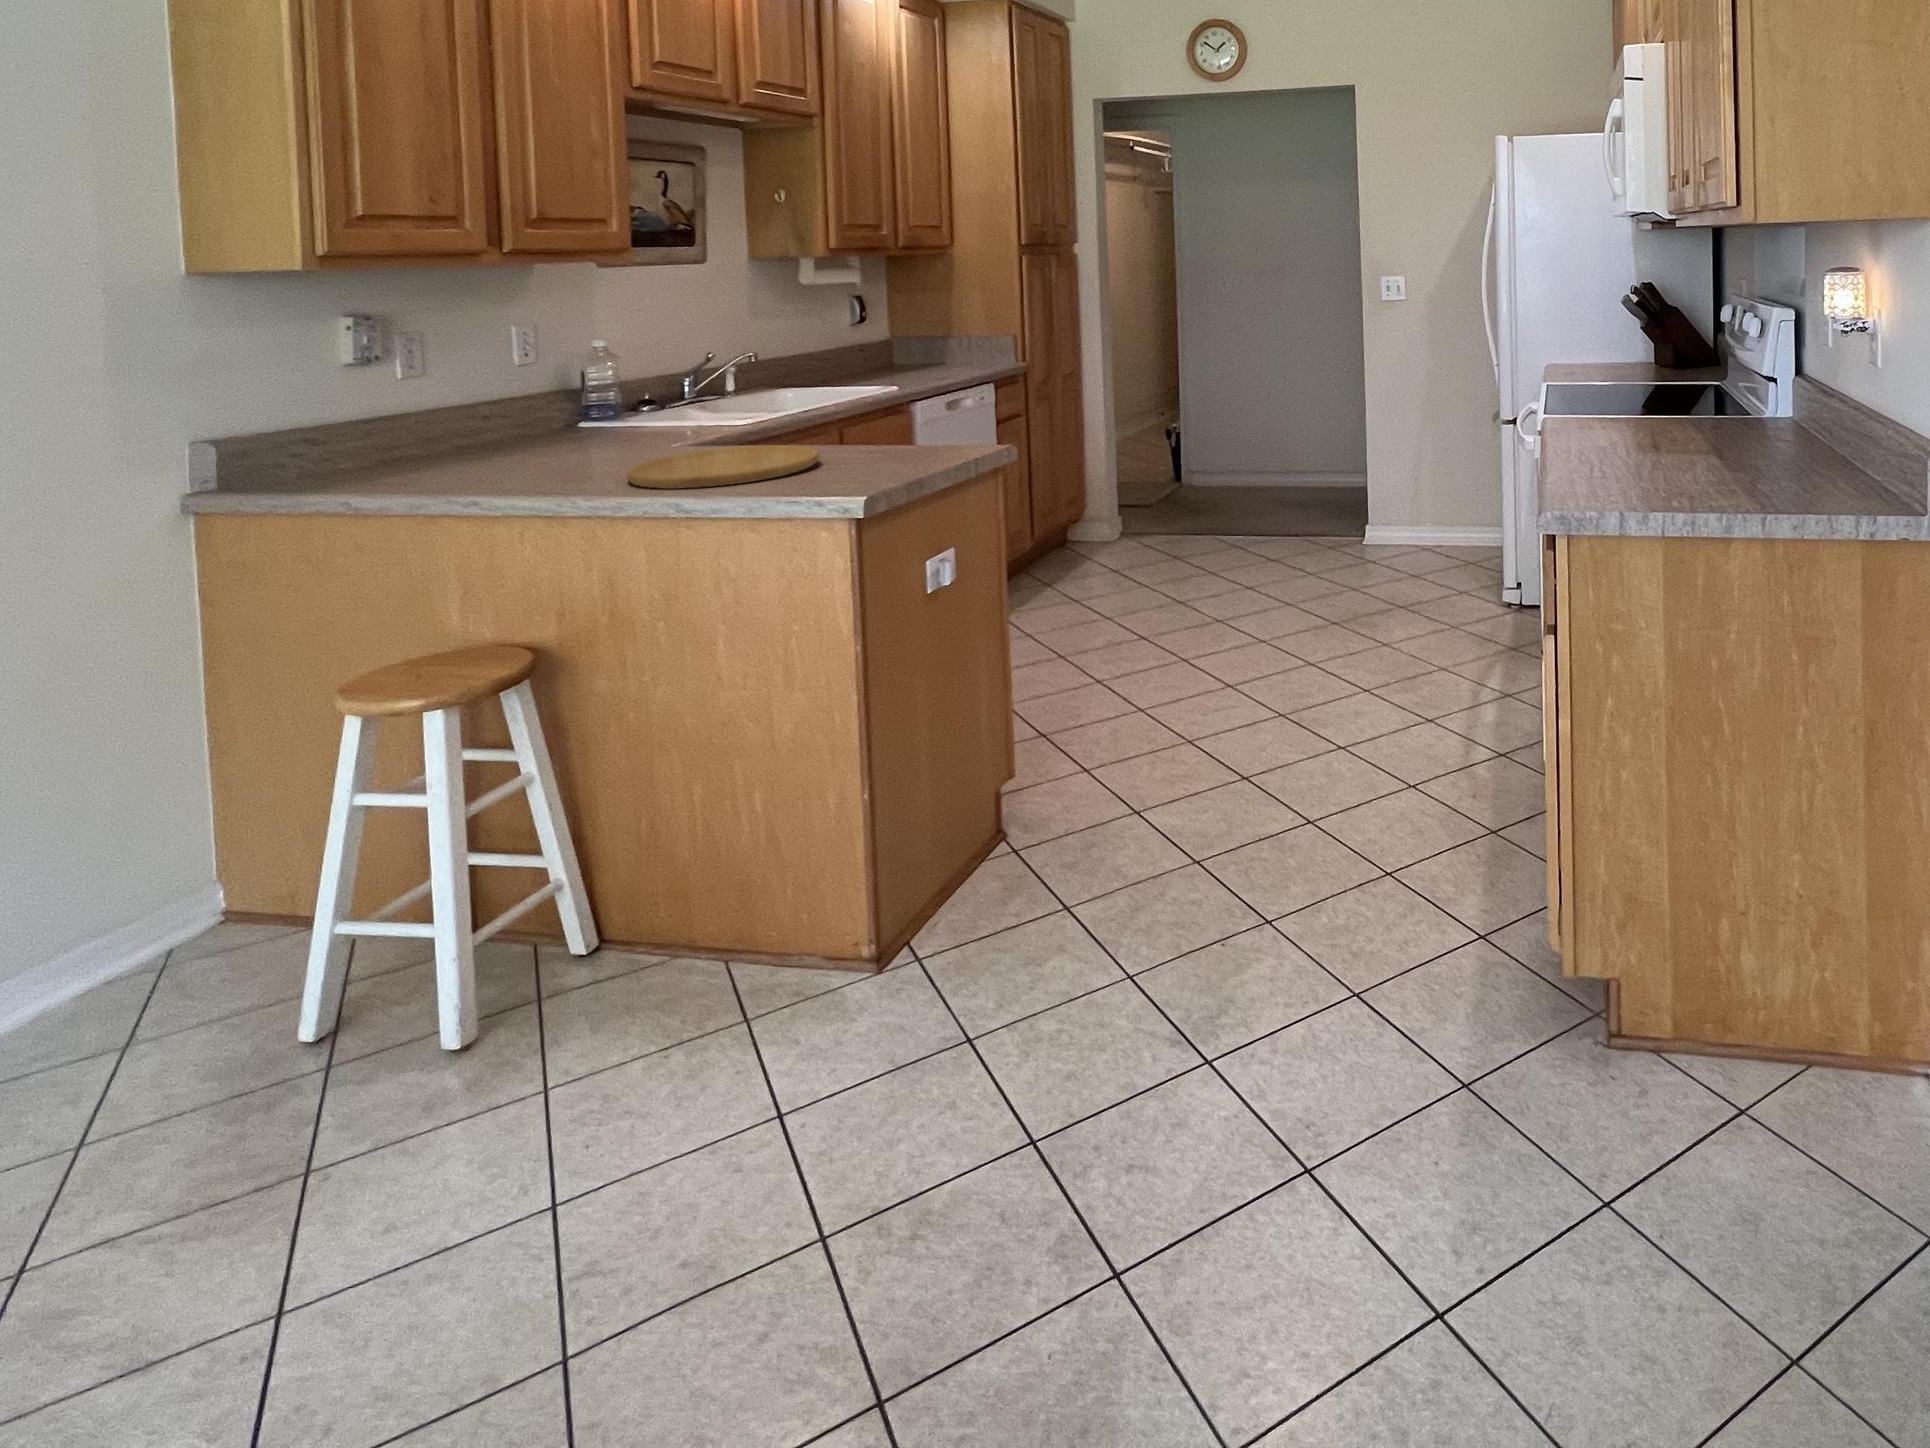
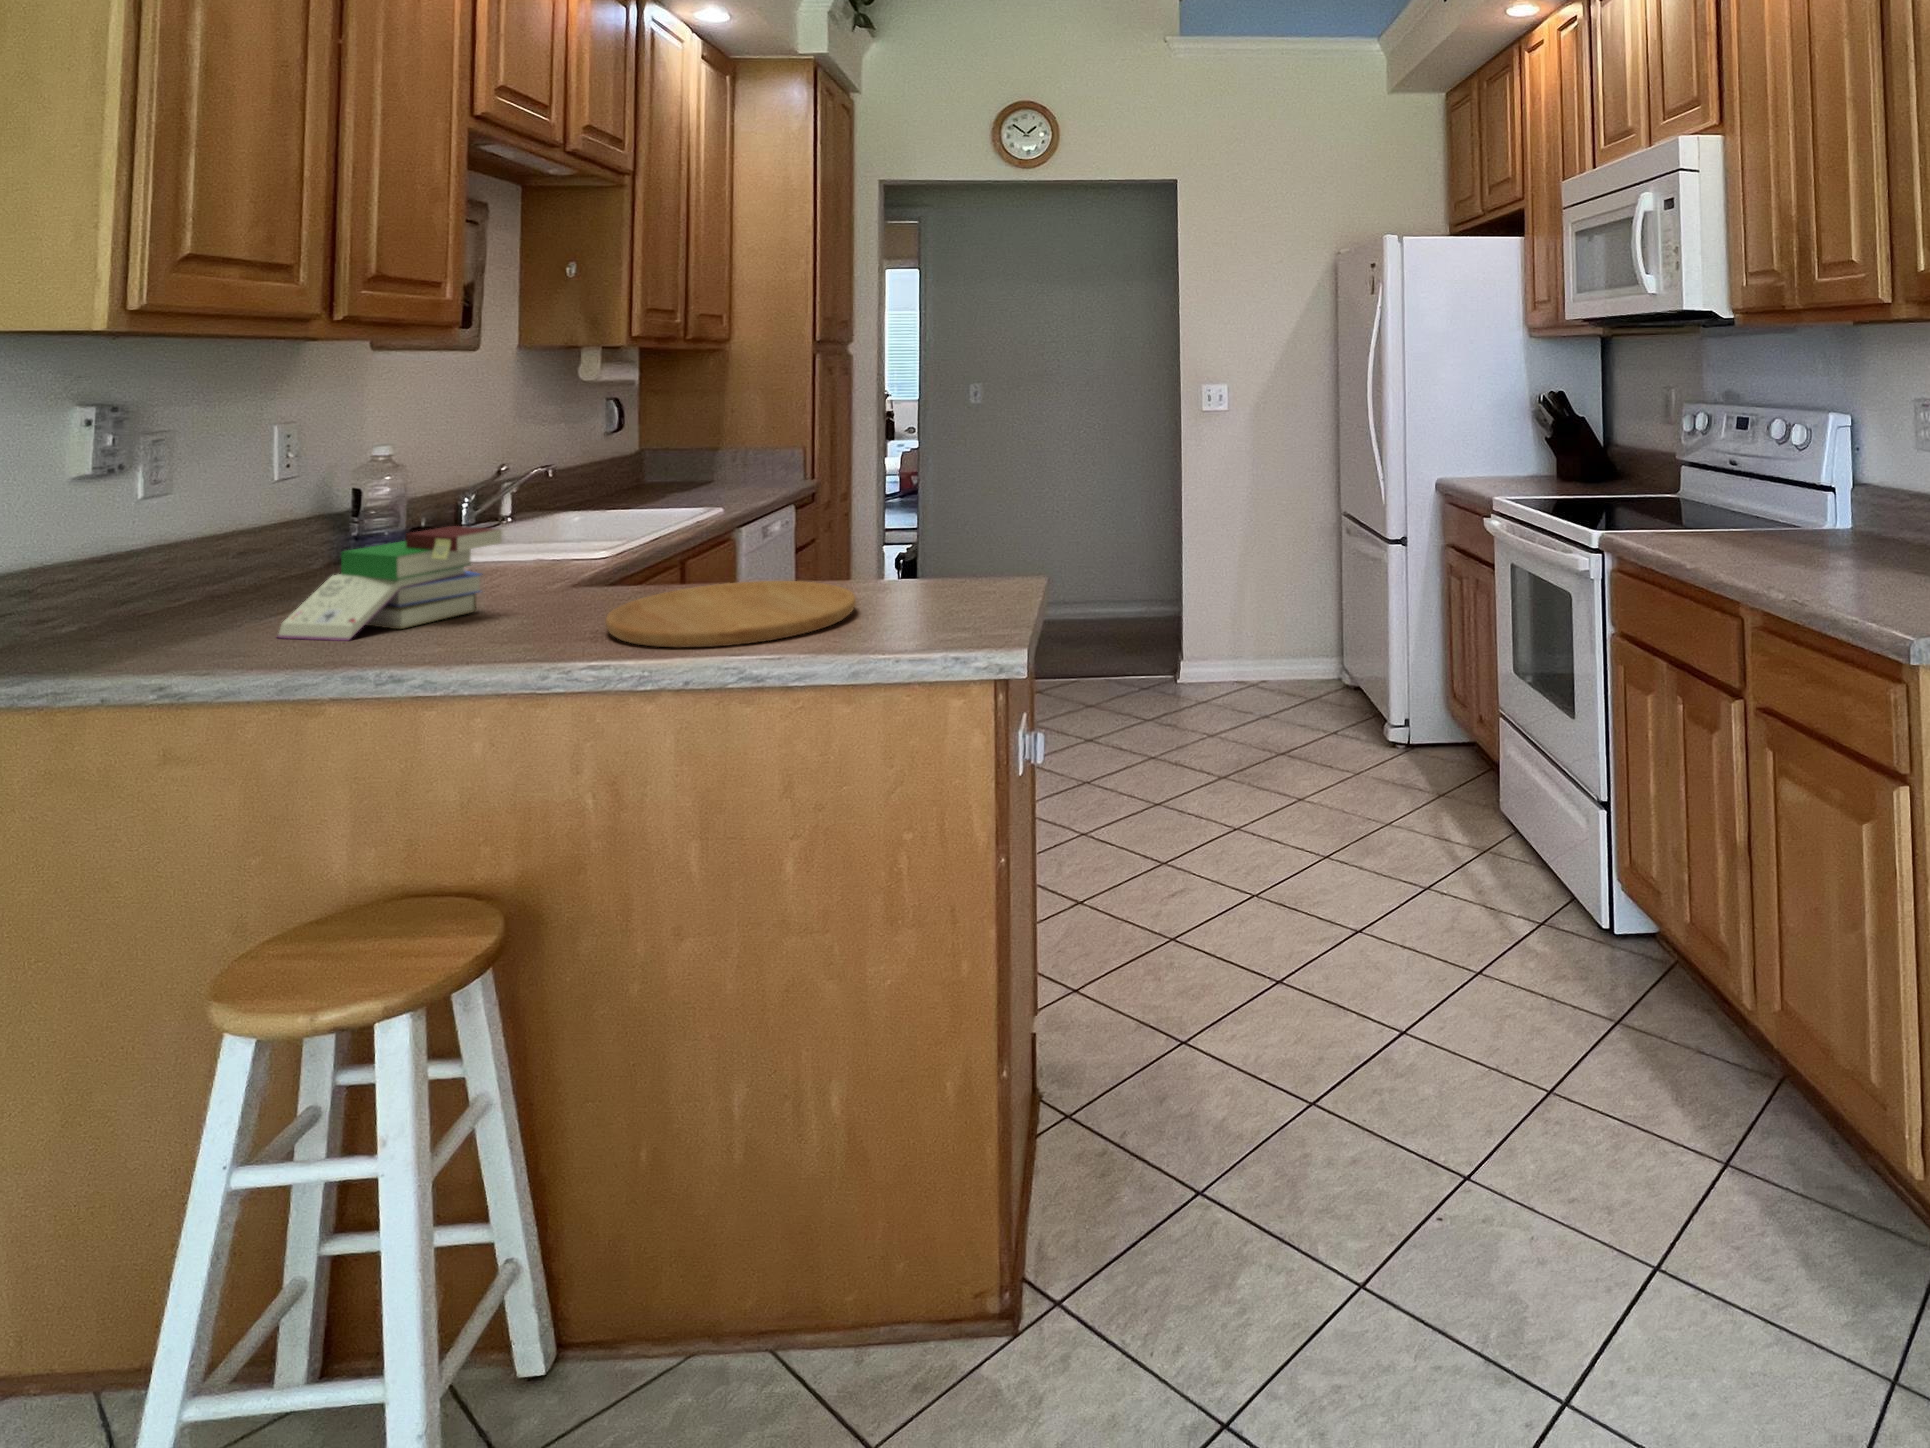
book: none [446,401,593,478] -> present [278,526,502,641]

